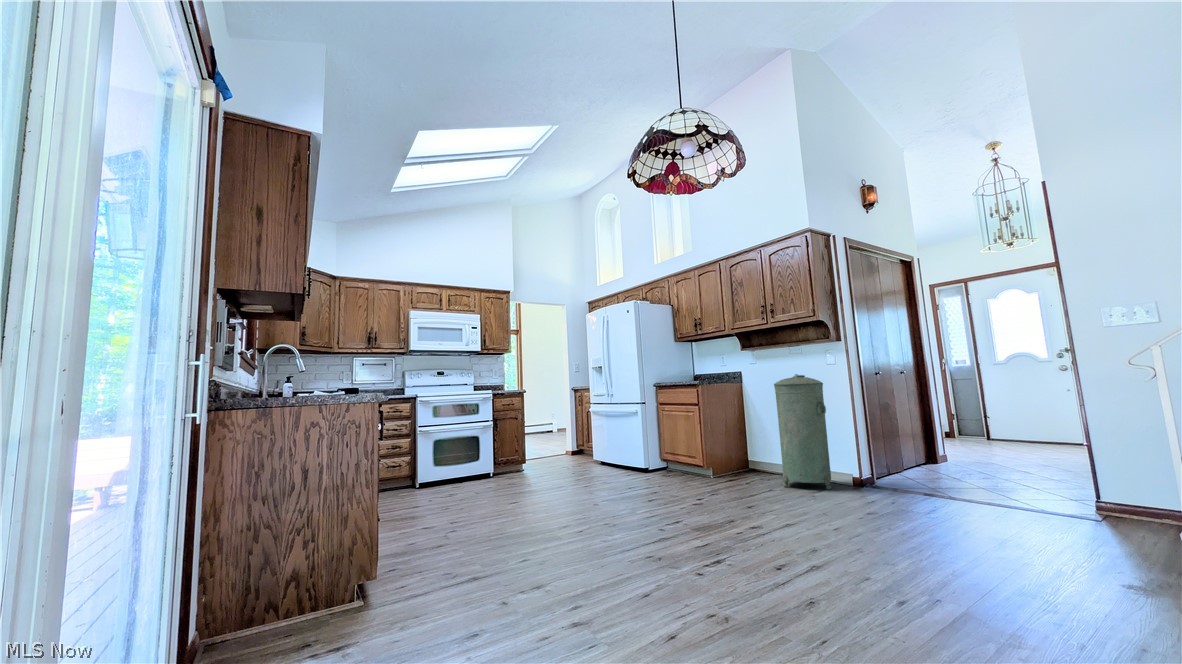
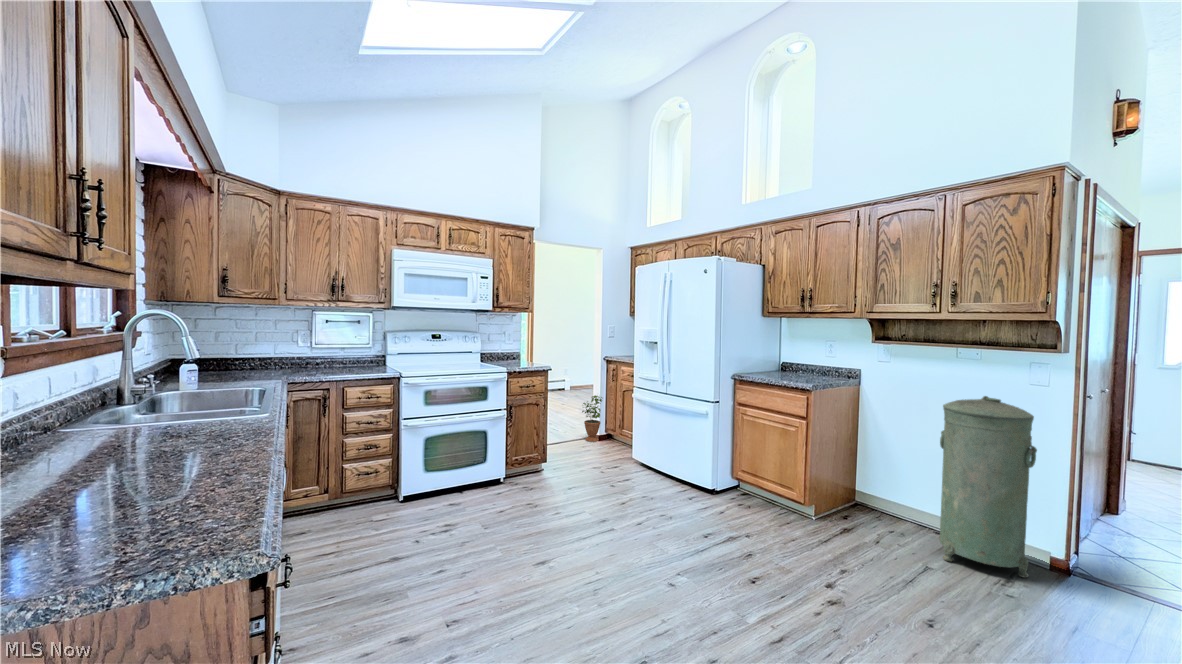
potted plant: none [557,417,575,456] -> present [582,395,602,442]

